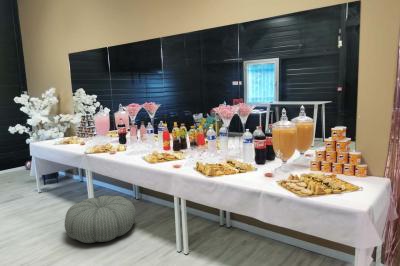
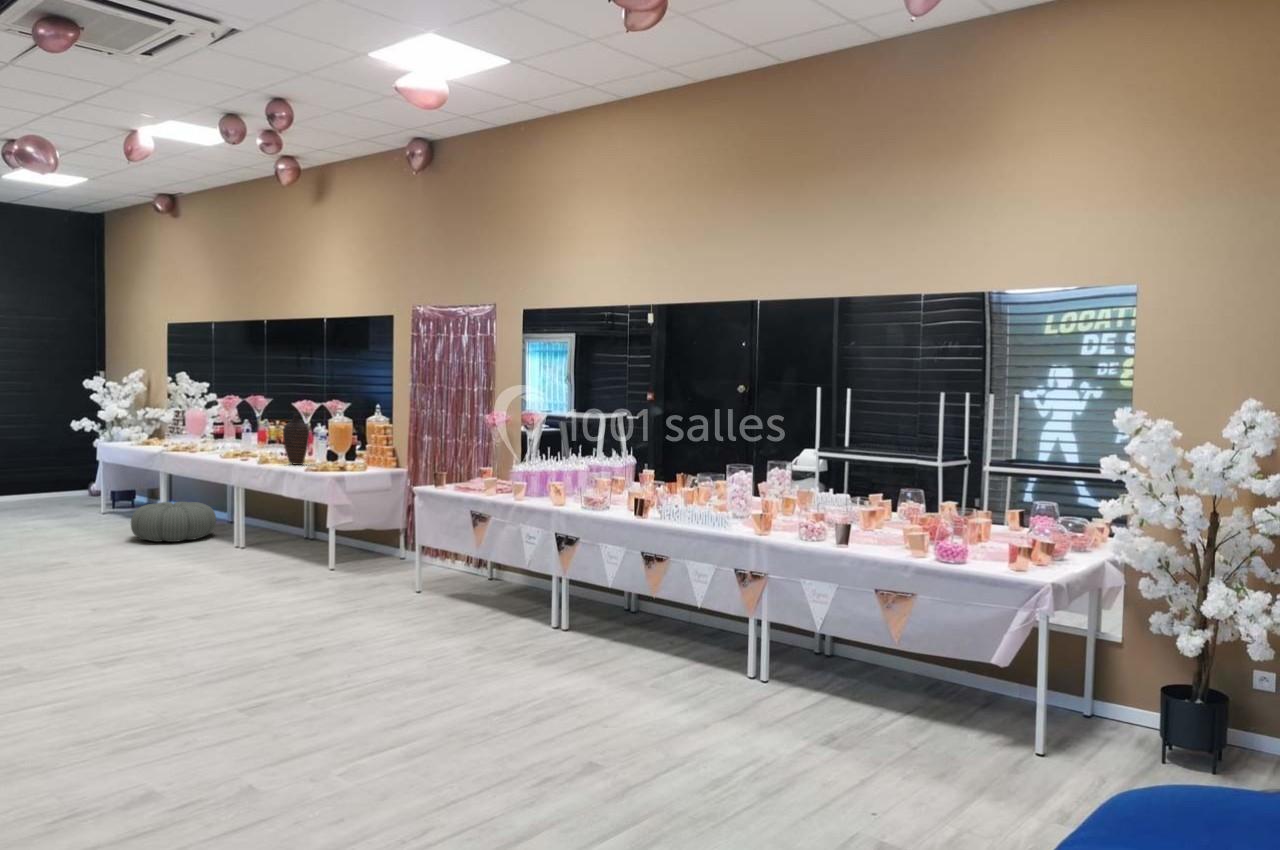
decorative vase: none [235,120,270,179] -> present [283,414,309,465]

